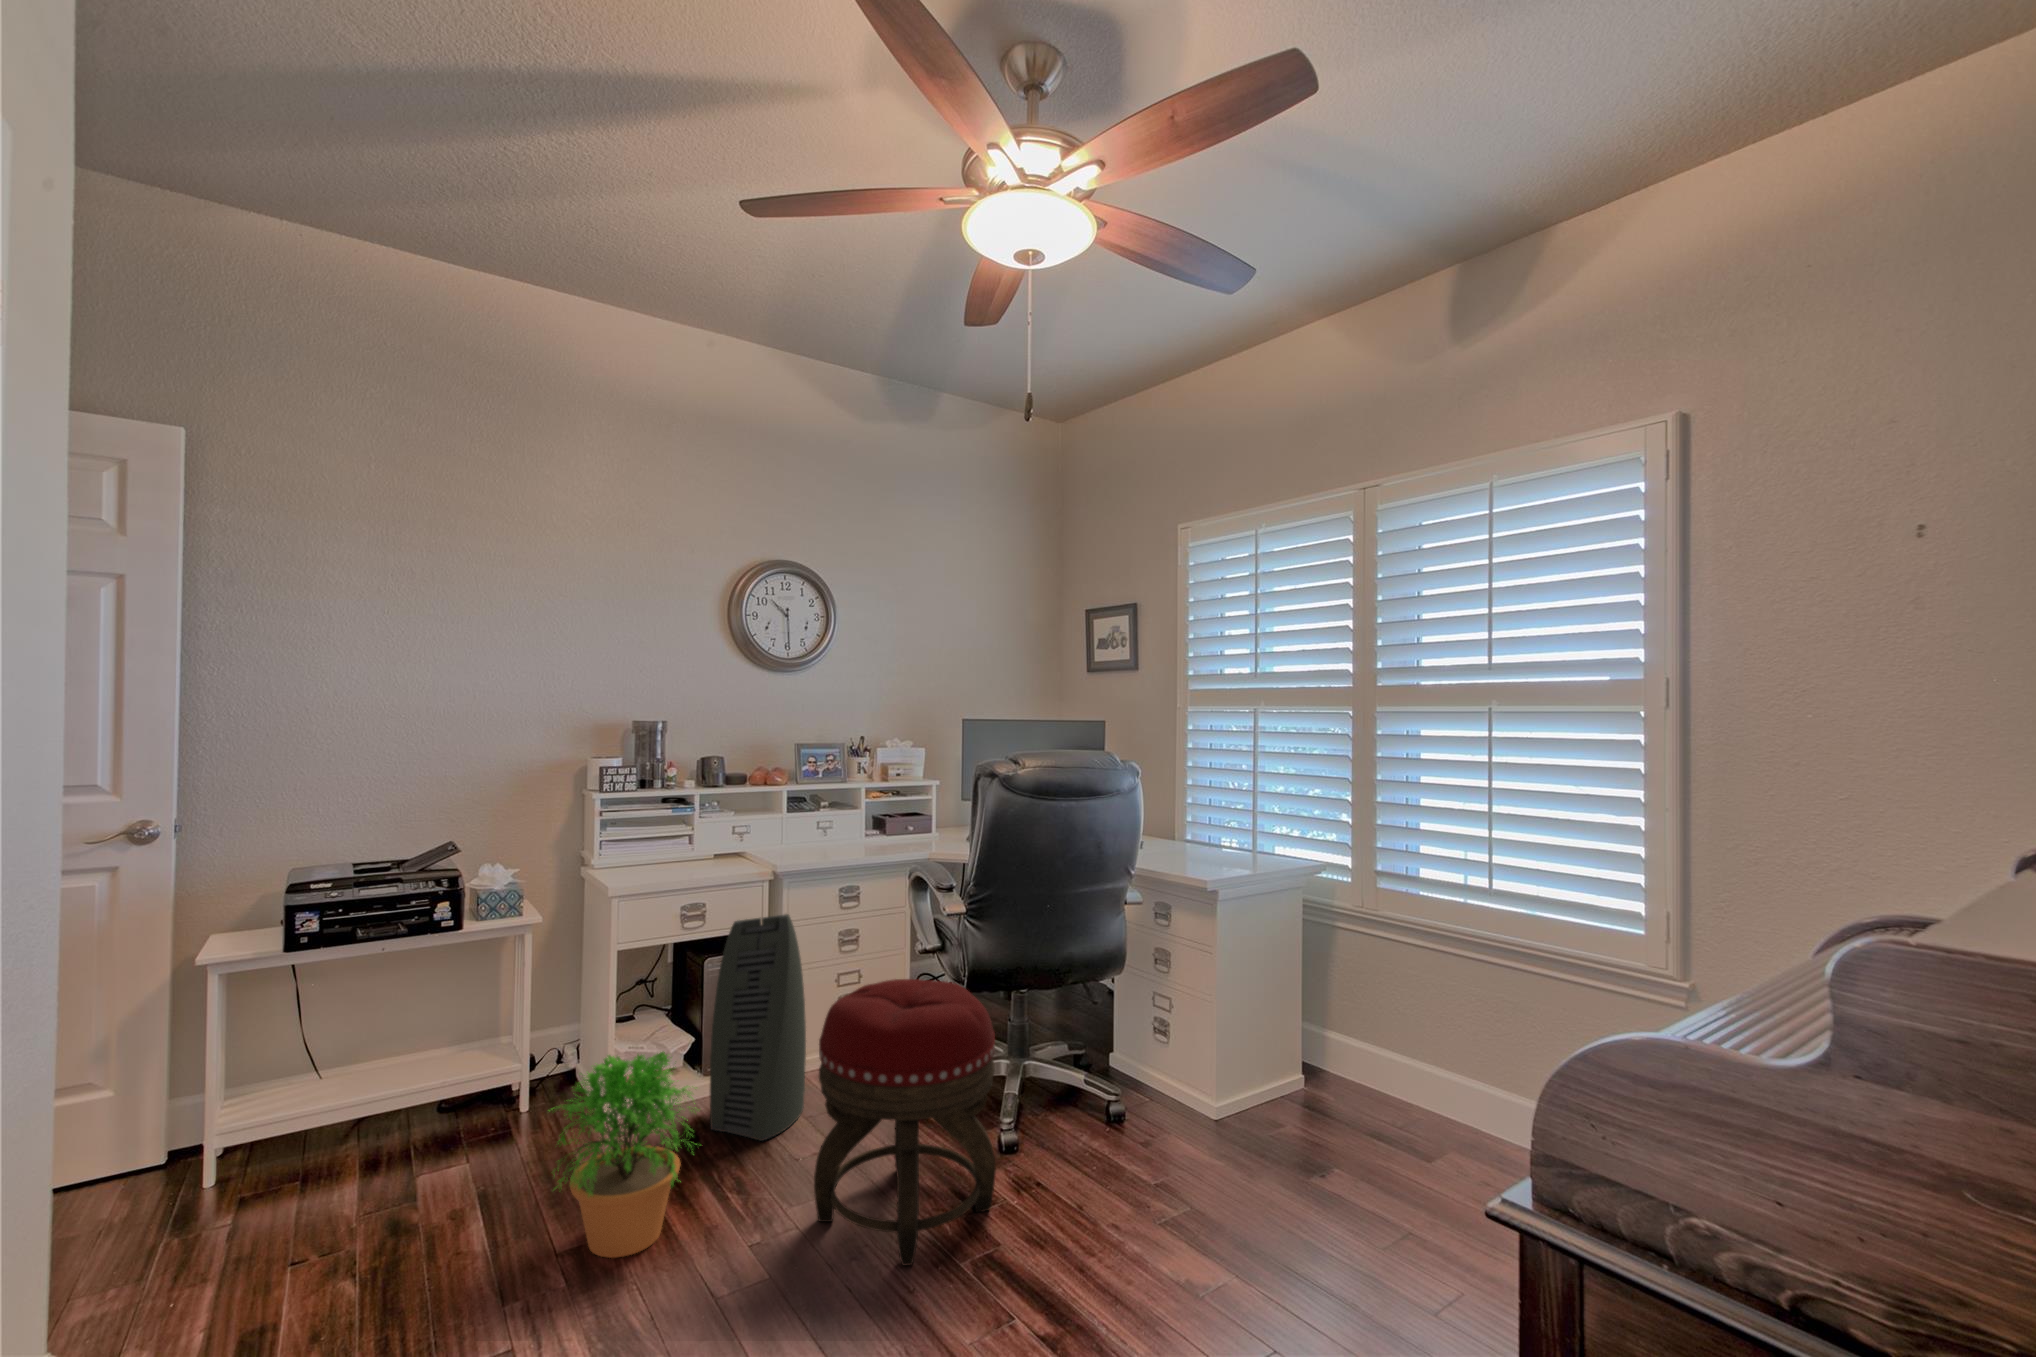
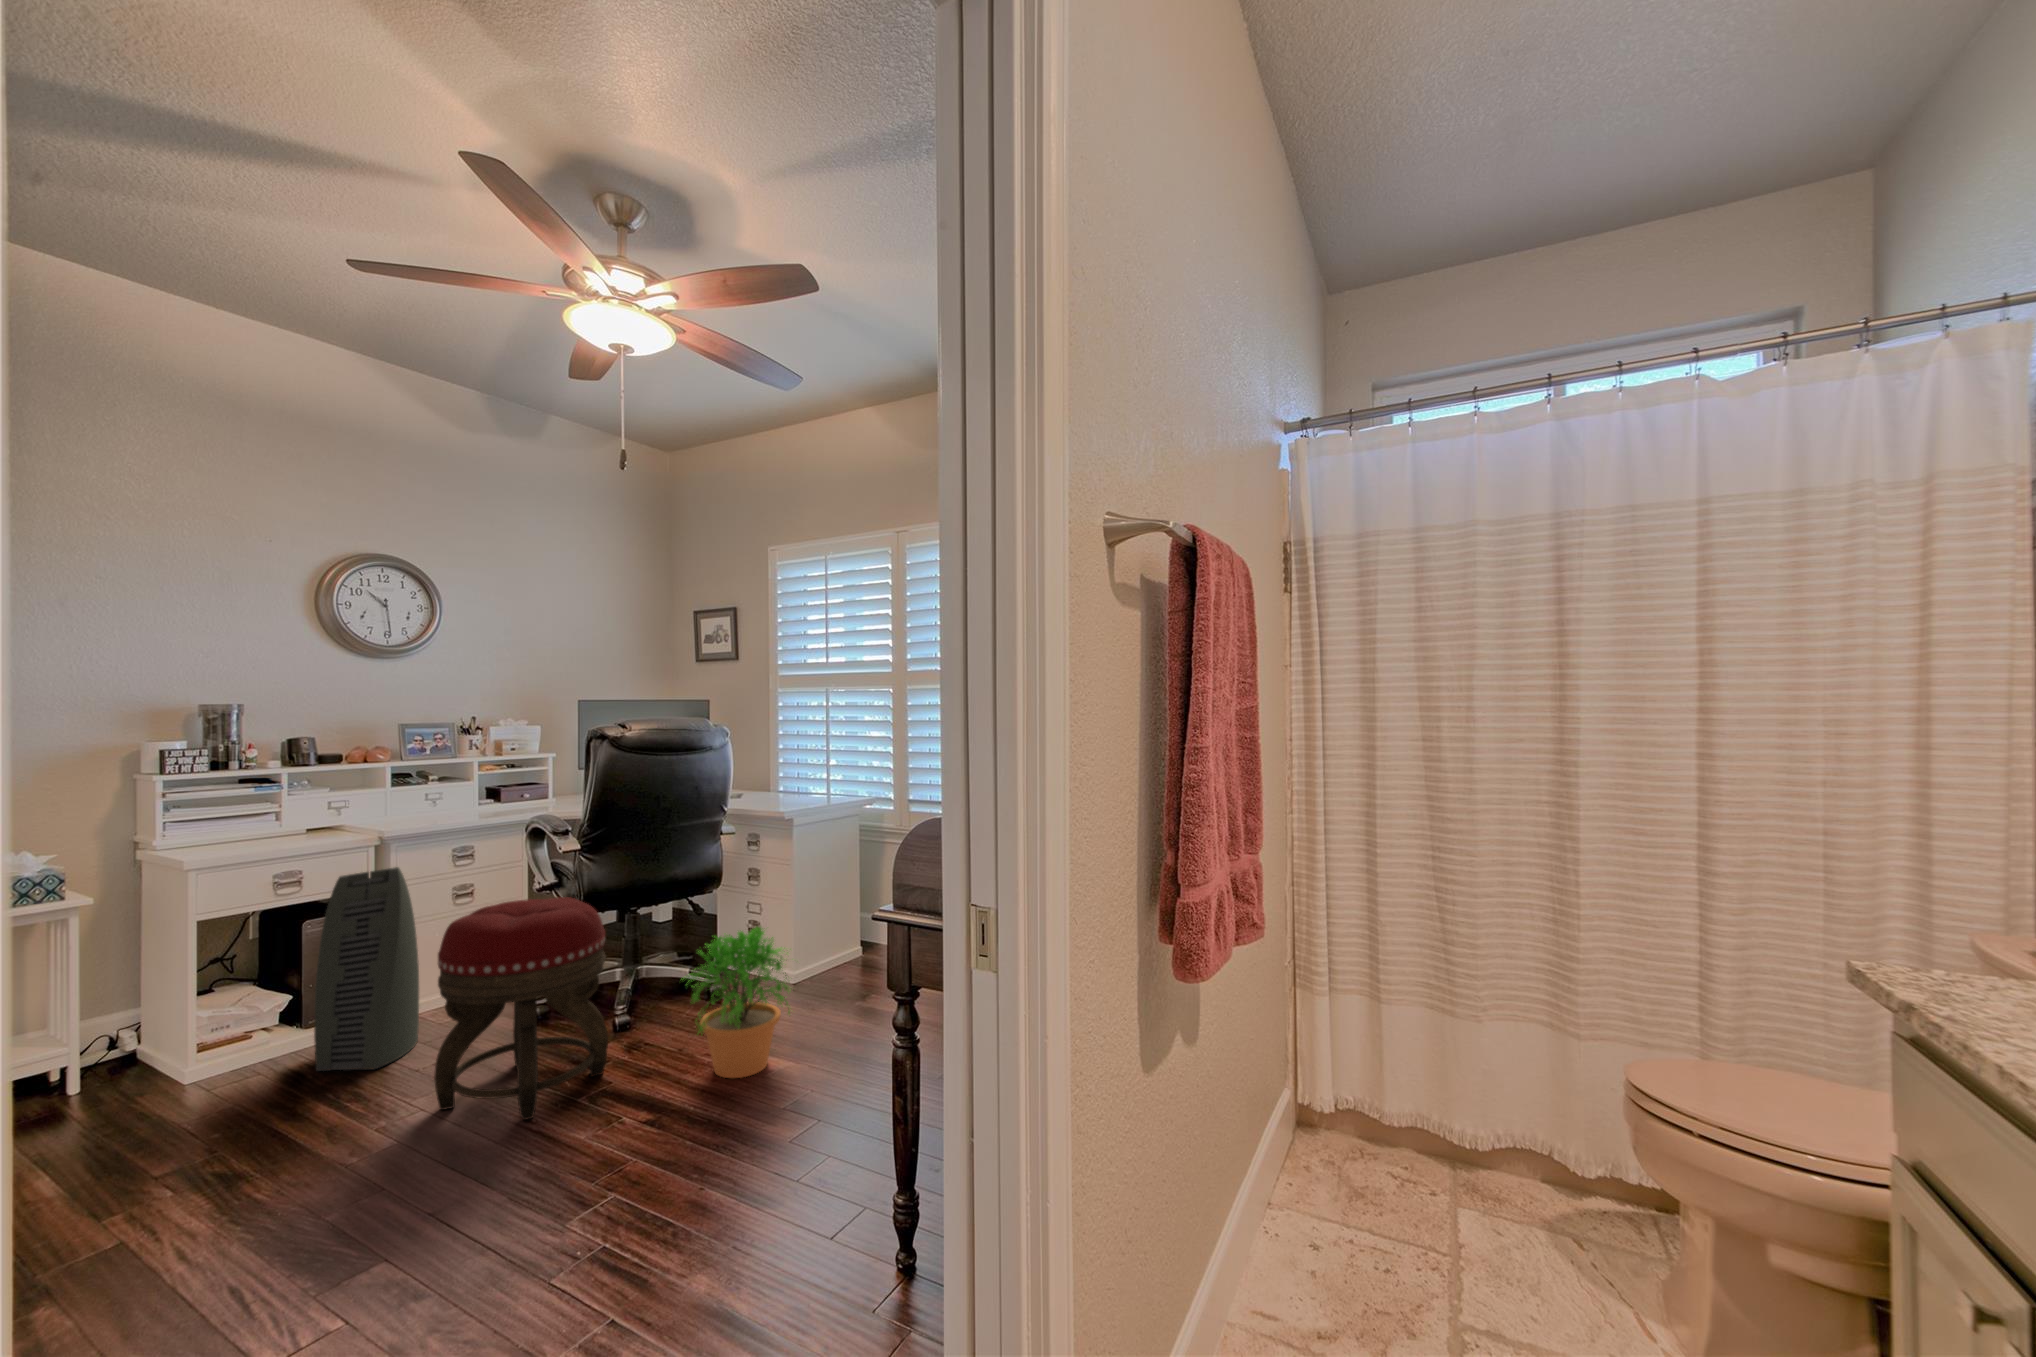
potted plant: present [551,1051,698,1258] -> present [688,927,790,1078]

